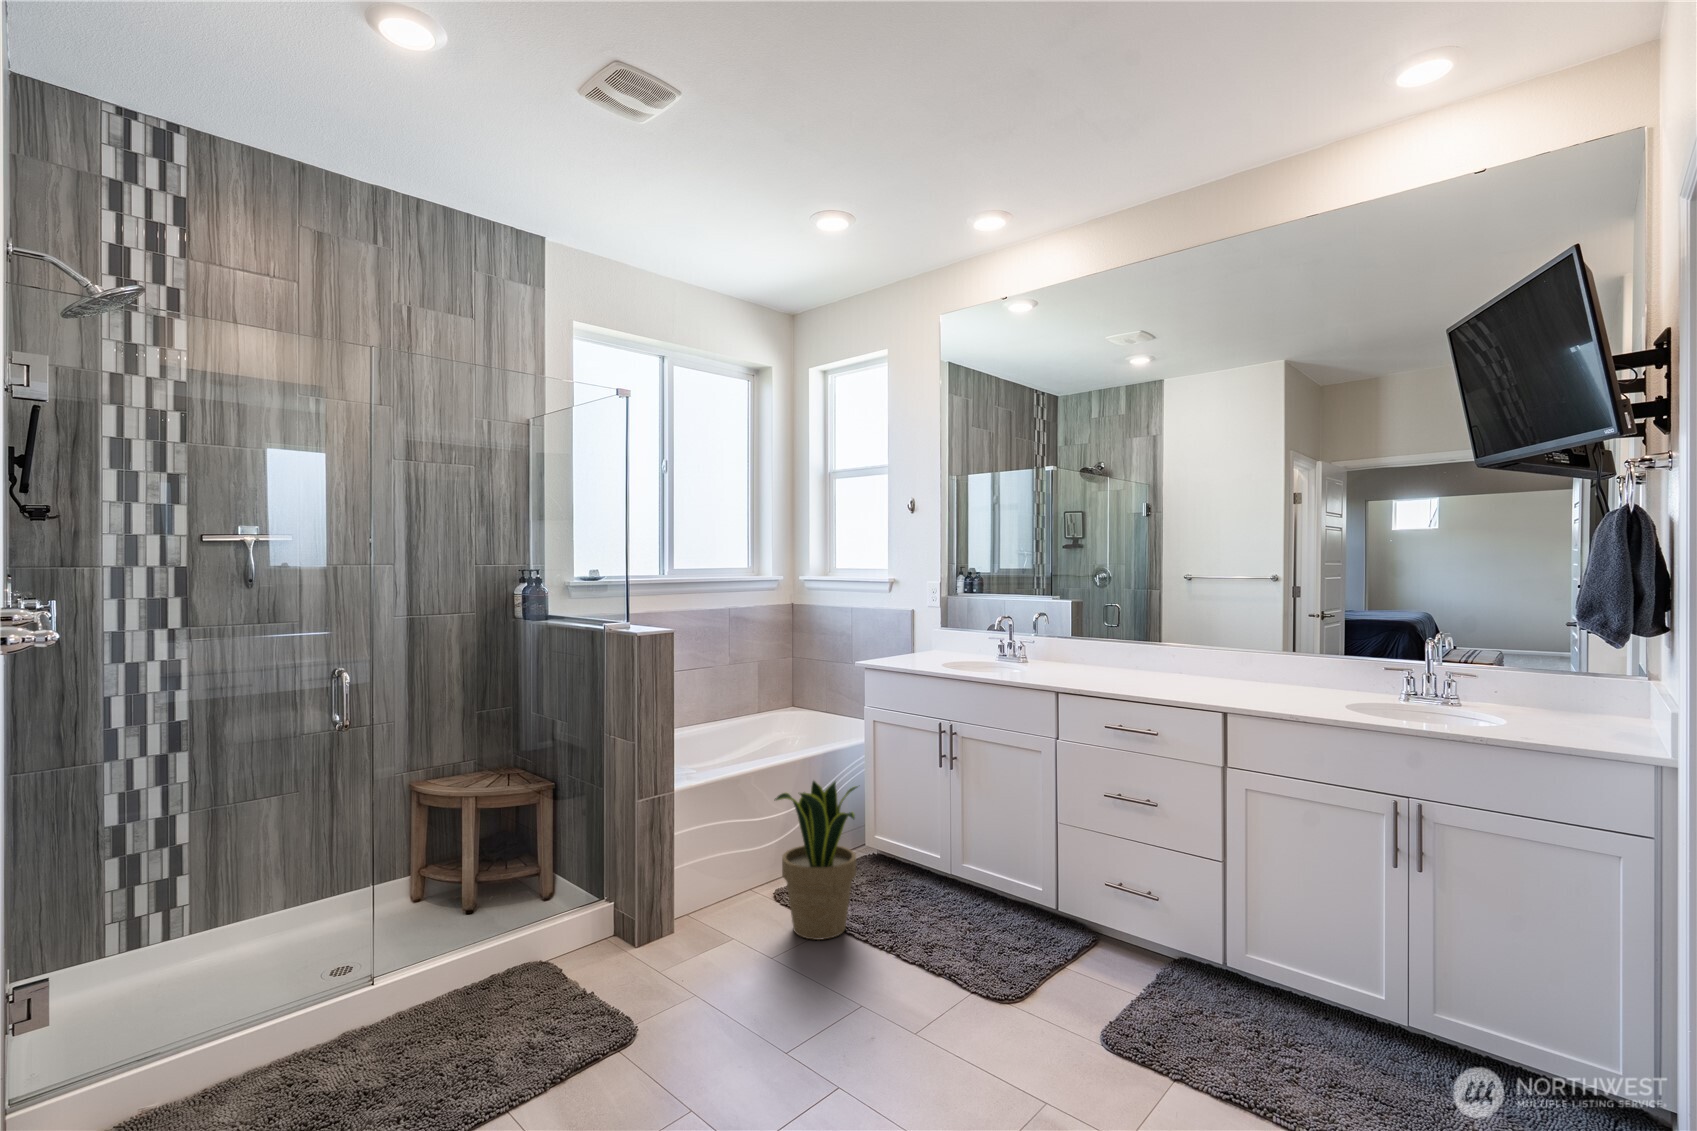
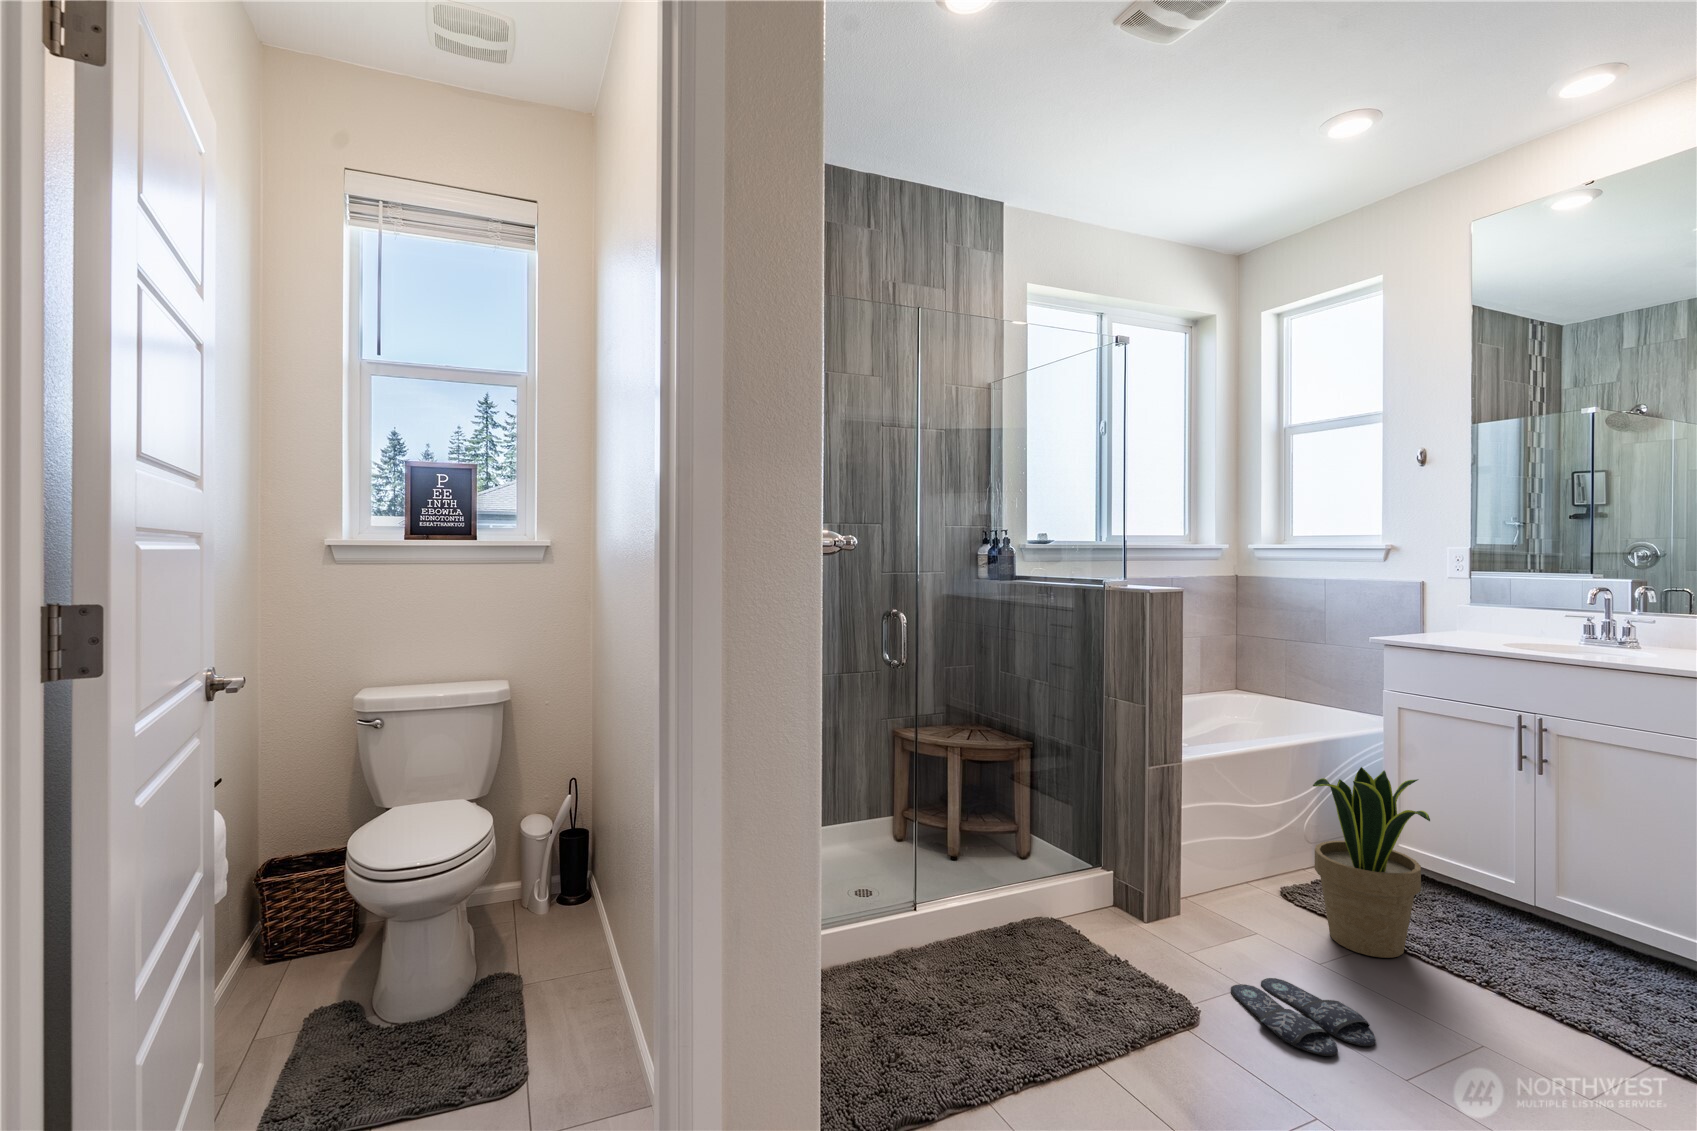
slippers: none [686,973,785,1029] -> present [1231,978,1375,1056]

